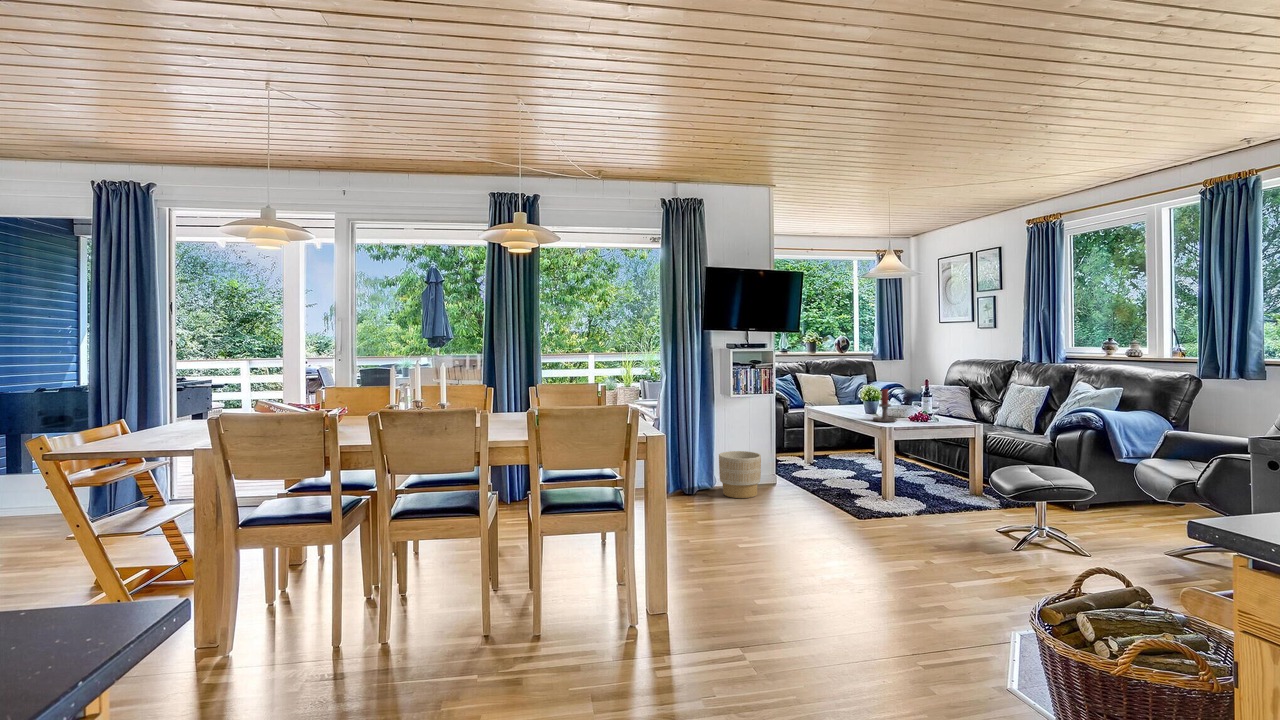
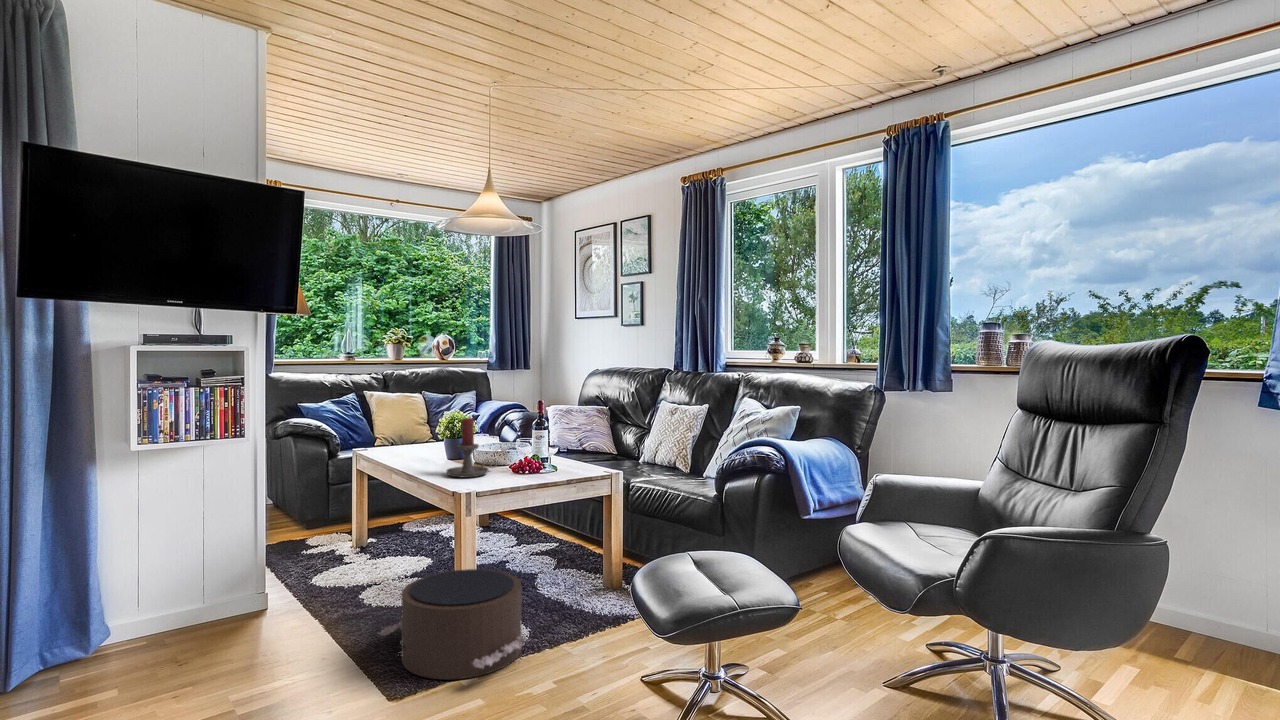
planter: present [719,451,761,498] -> none [88,560,201,676]
pouf: none [847,469,931,516] -> present [378,569,527,679]

